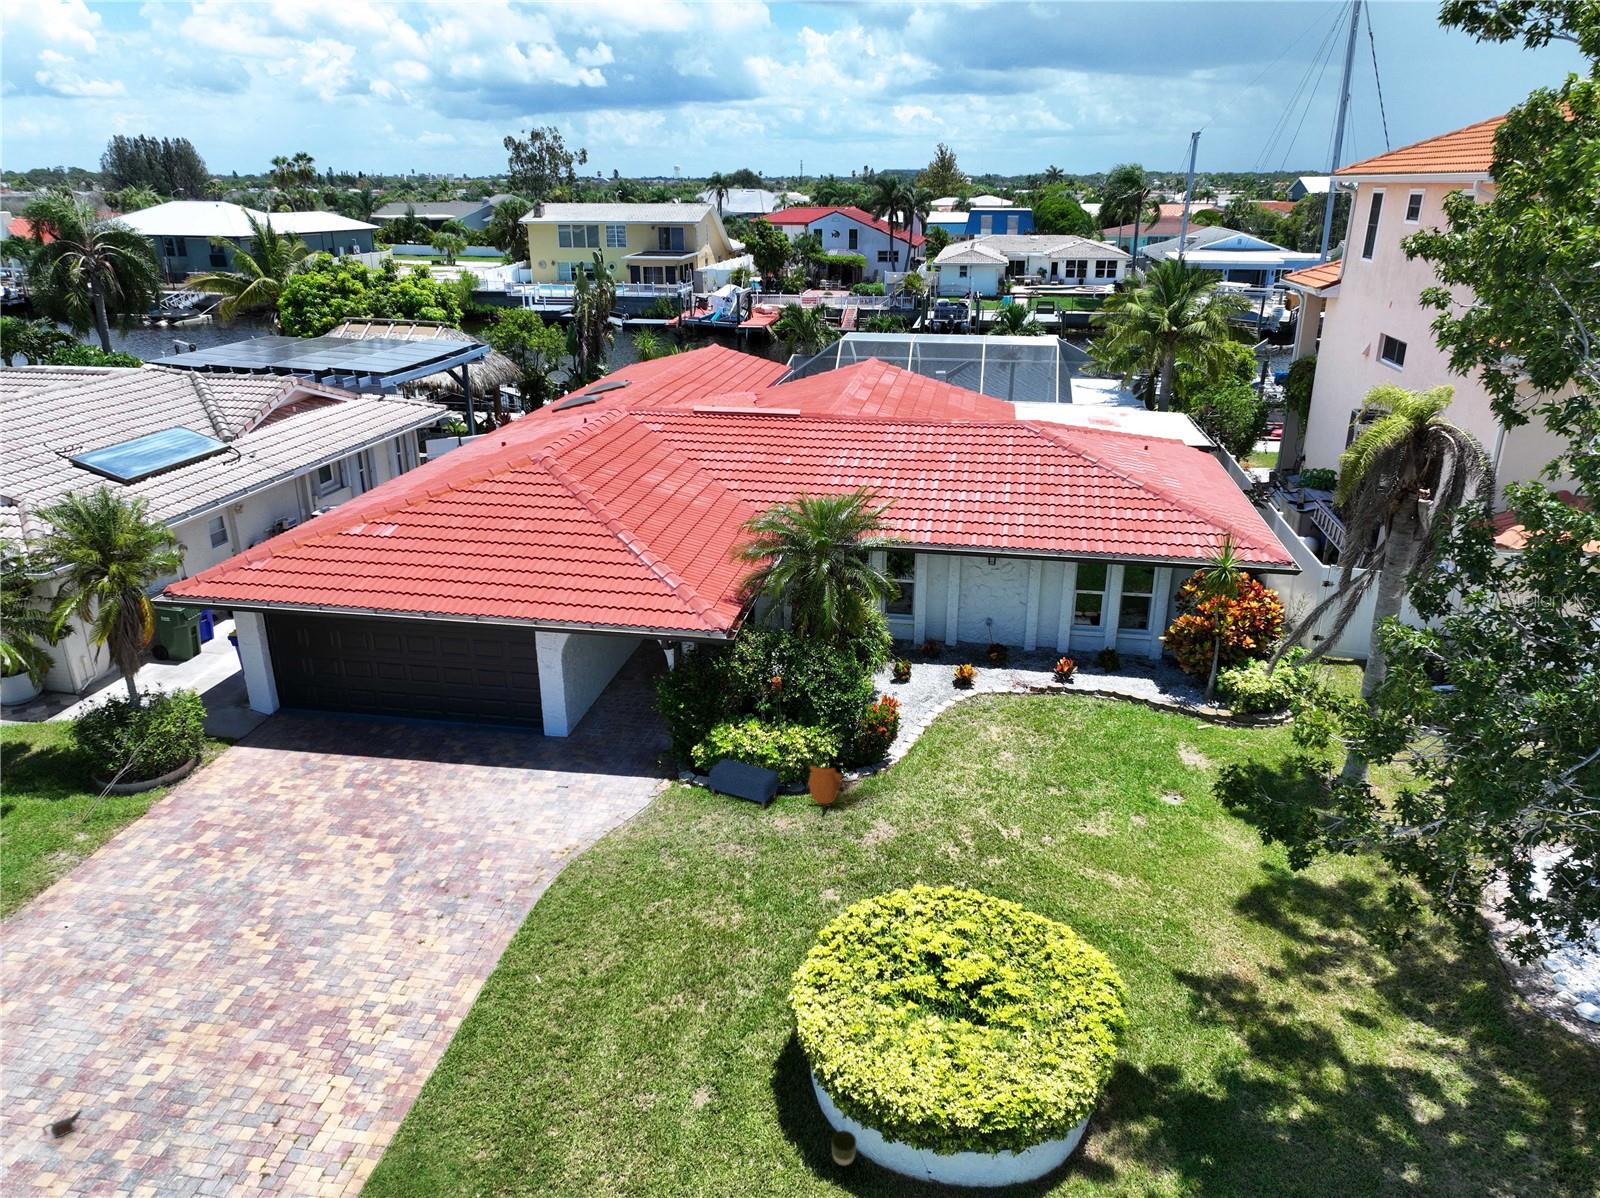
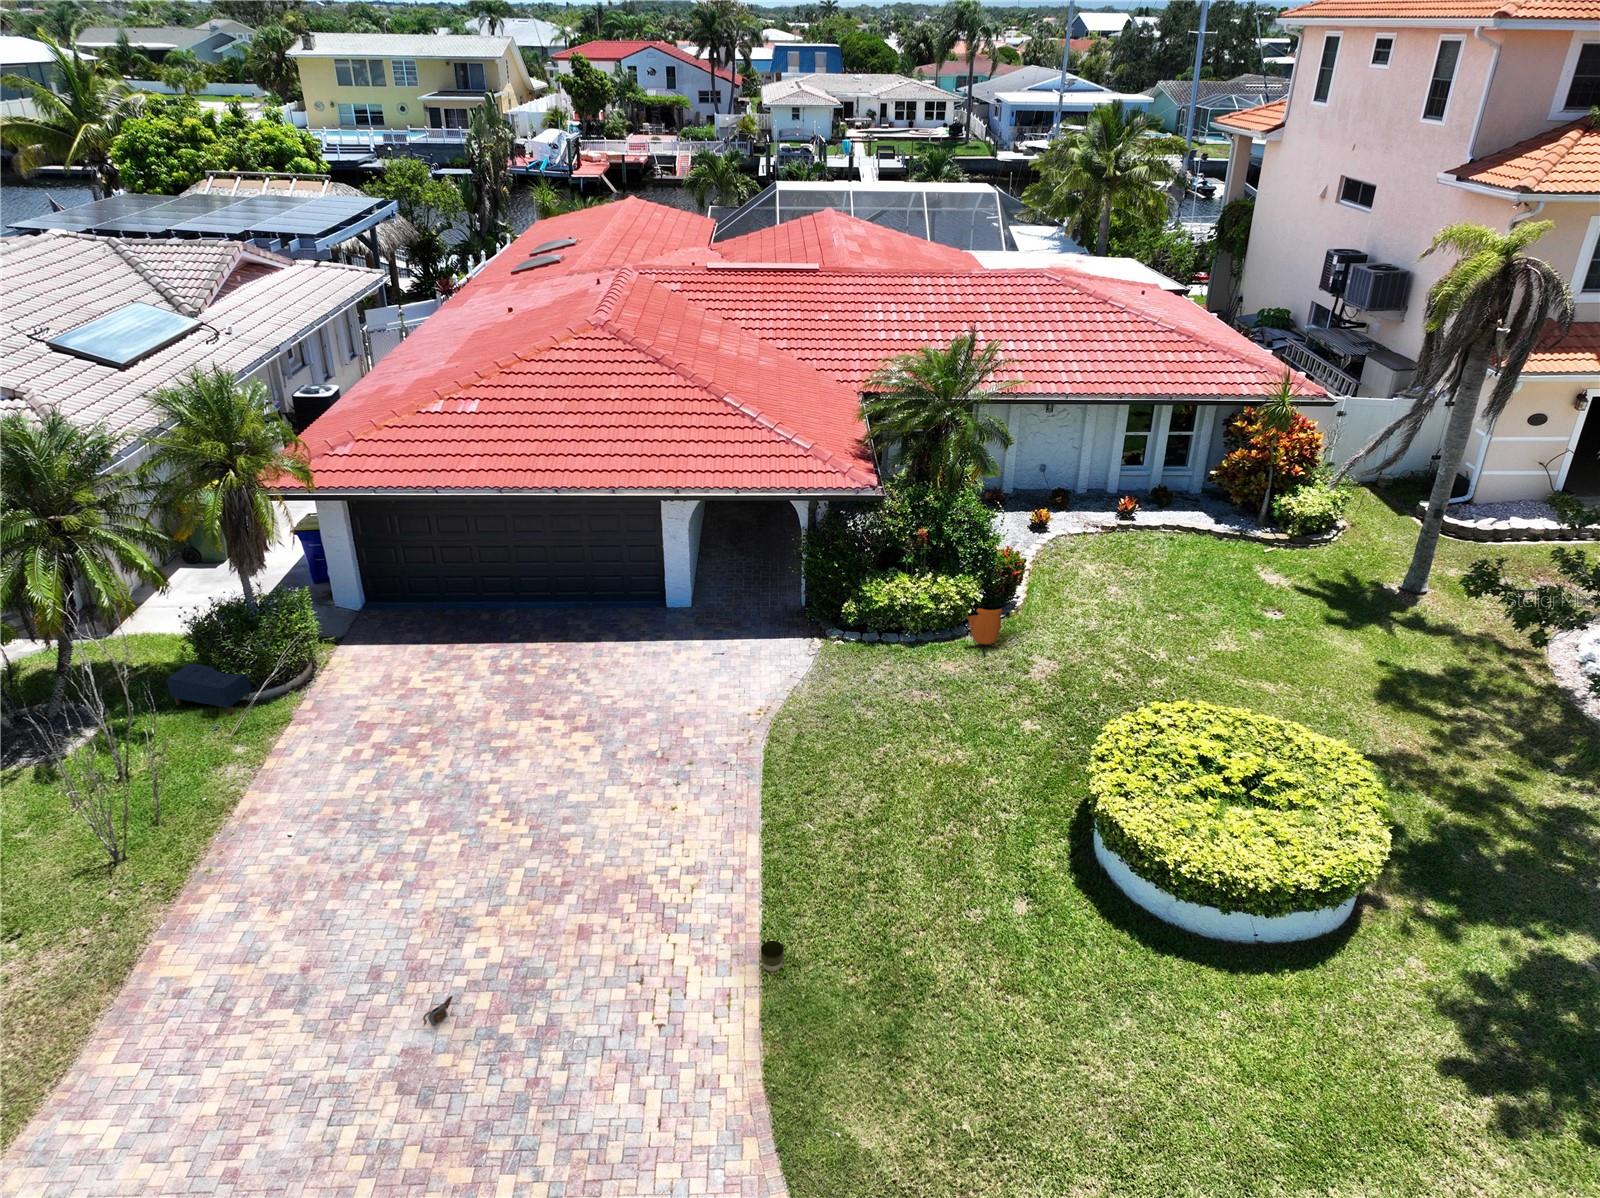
bench: present [709,759,778,810] -> present [167,663,251,715]
planter: present [832,1131,856,1165] -> present [761,941,784,972]

